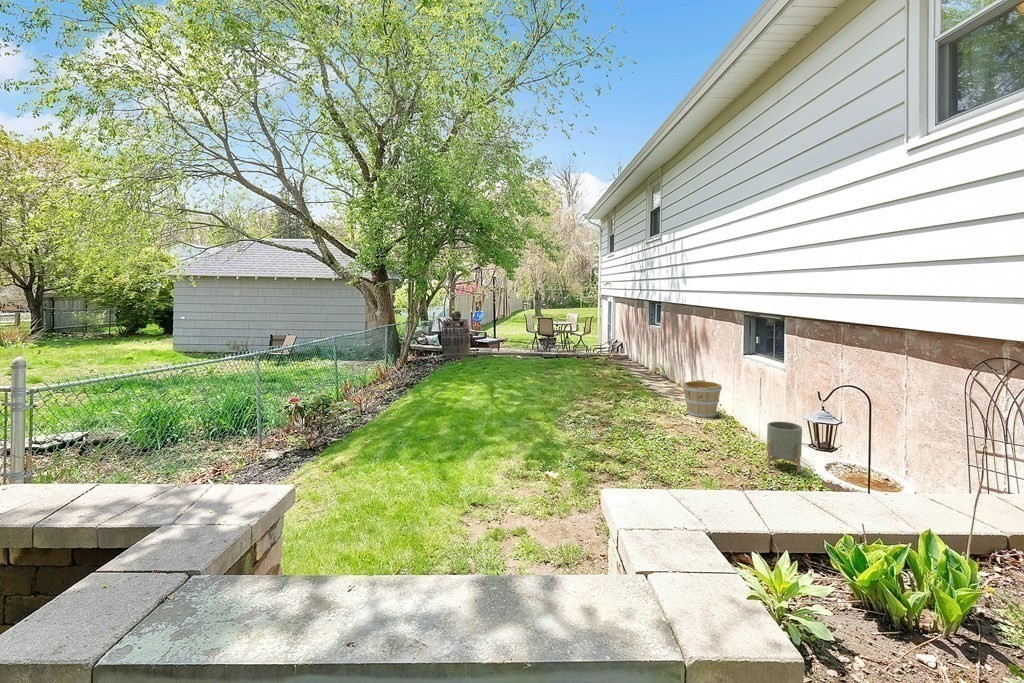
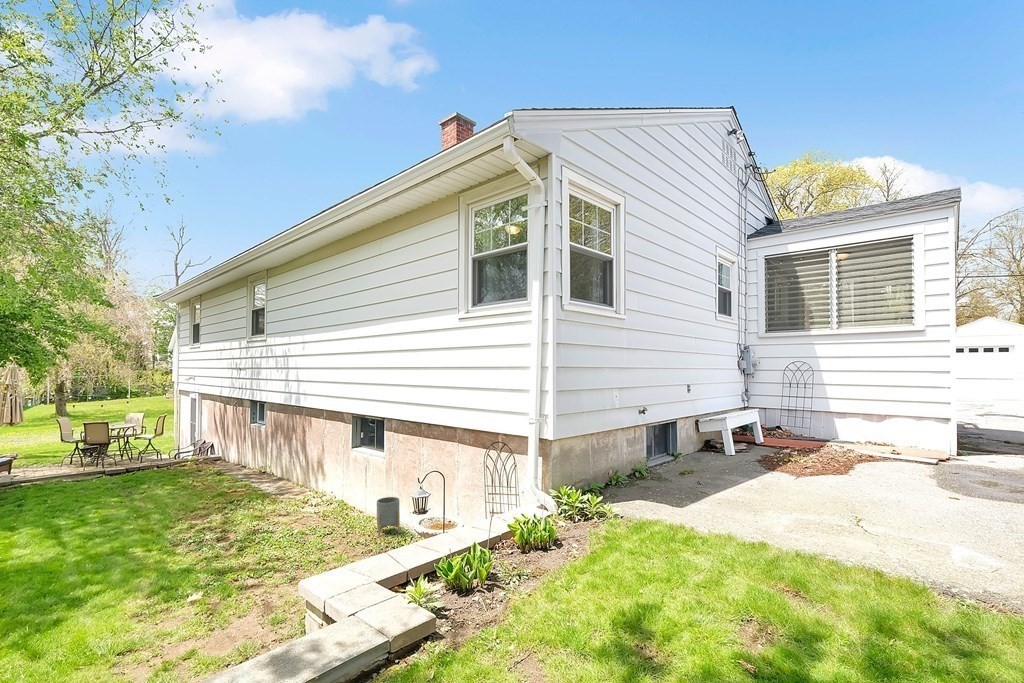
wooden bucket: present [682,380,722,418] -> none [299,473,334,508]

